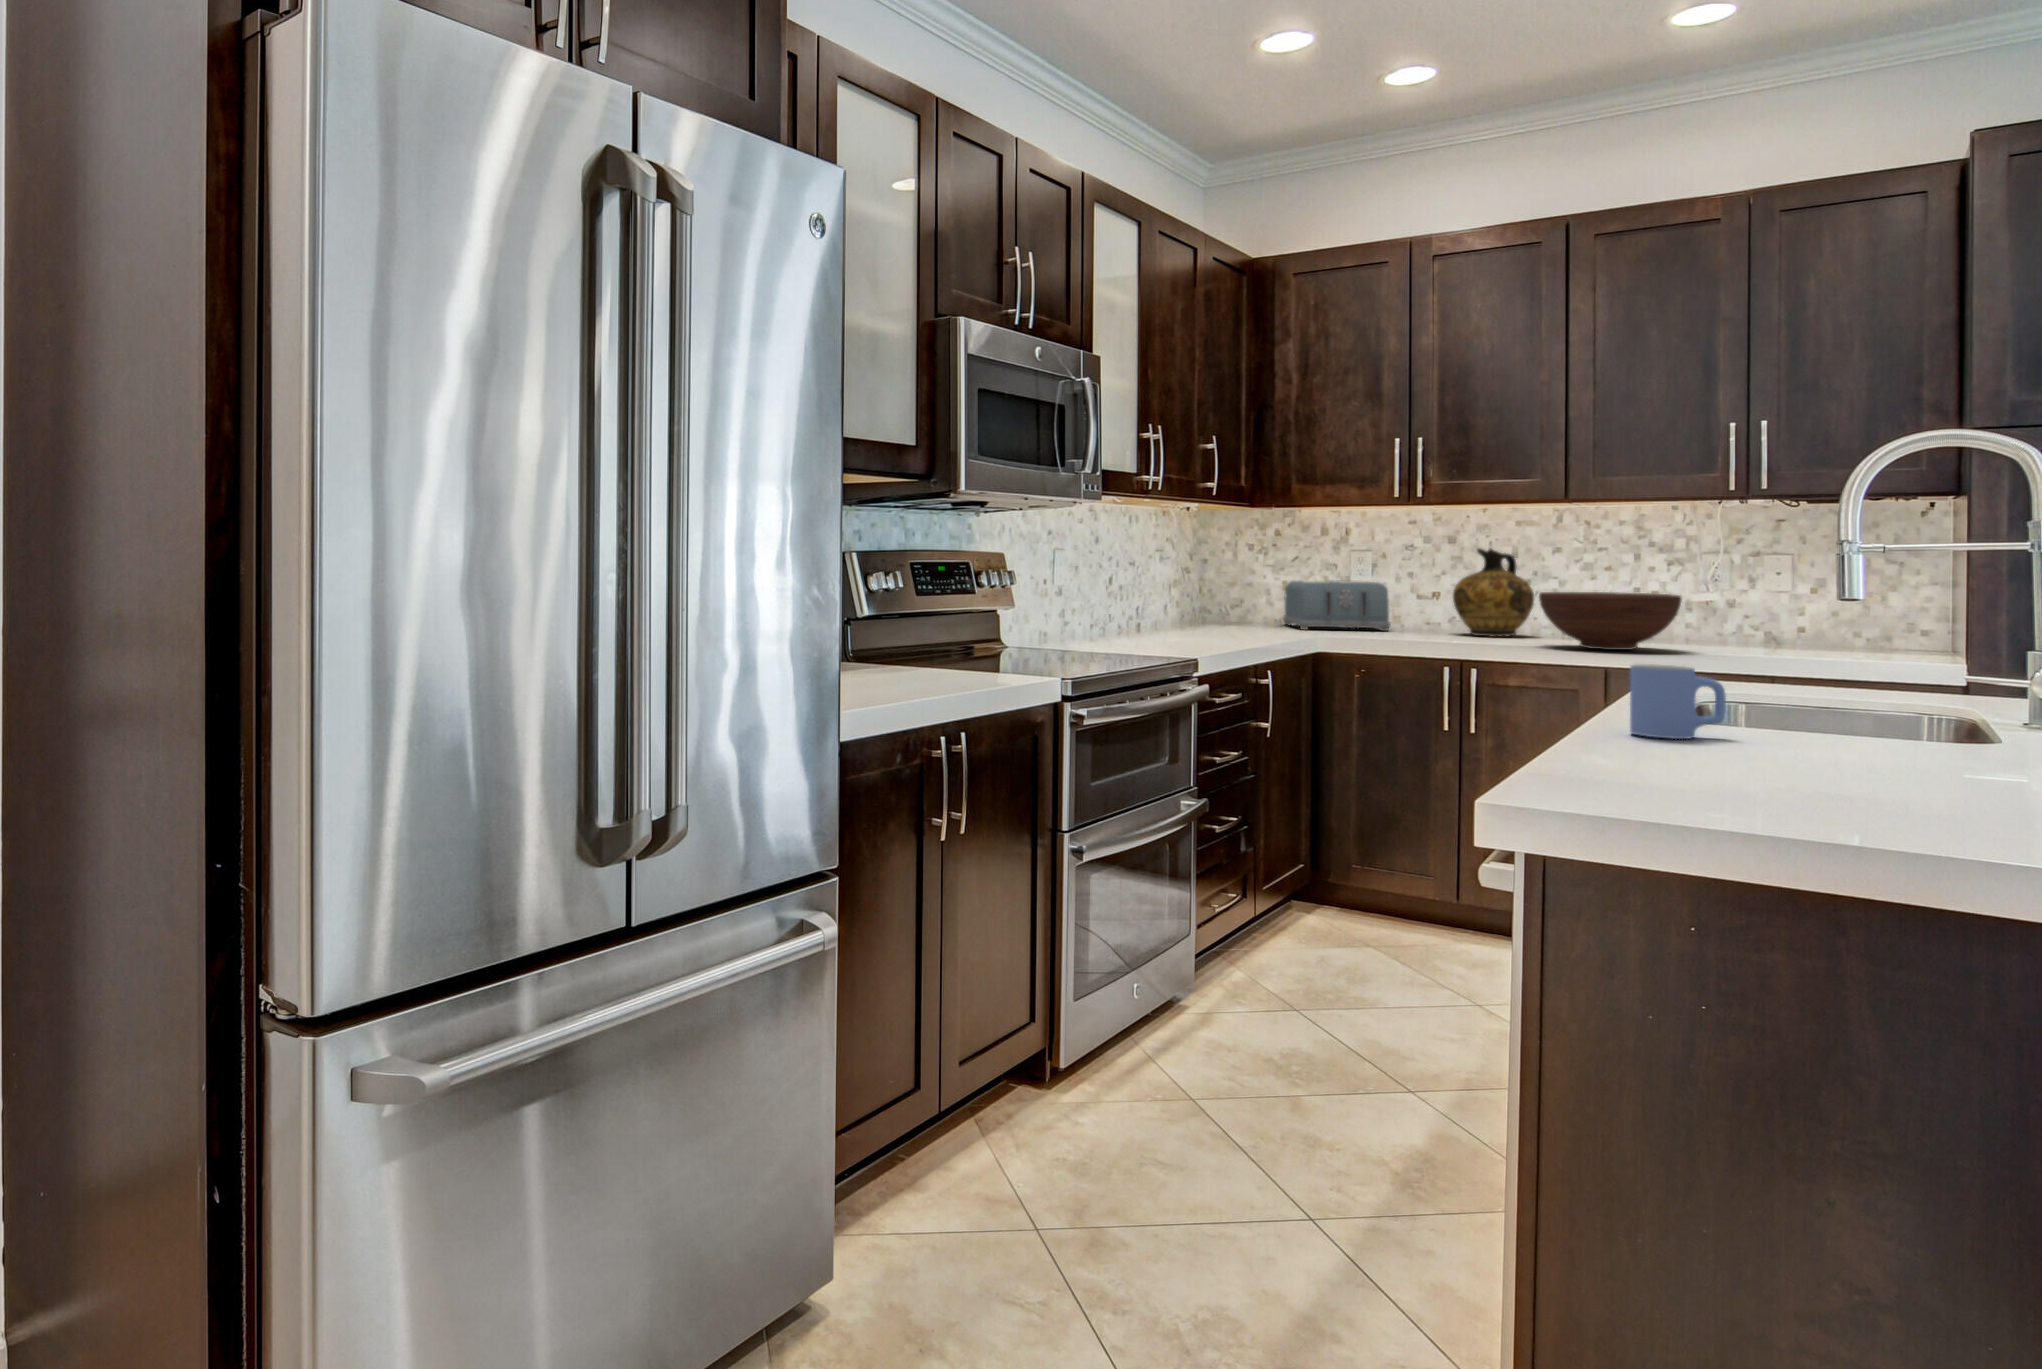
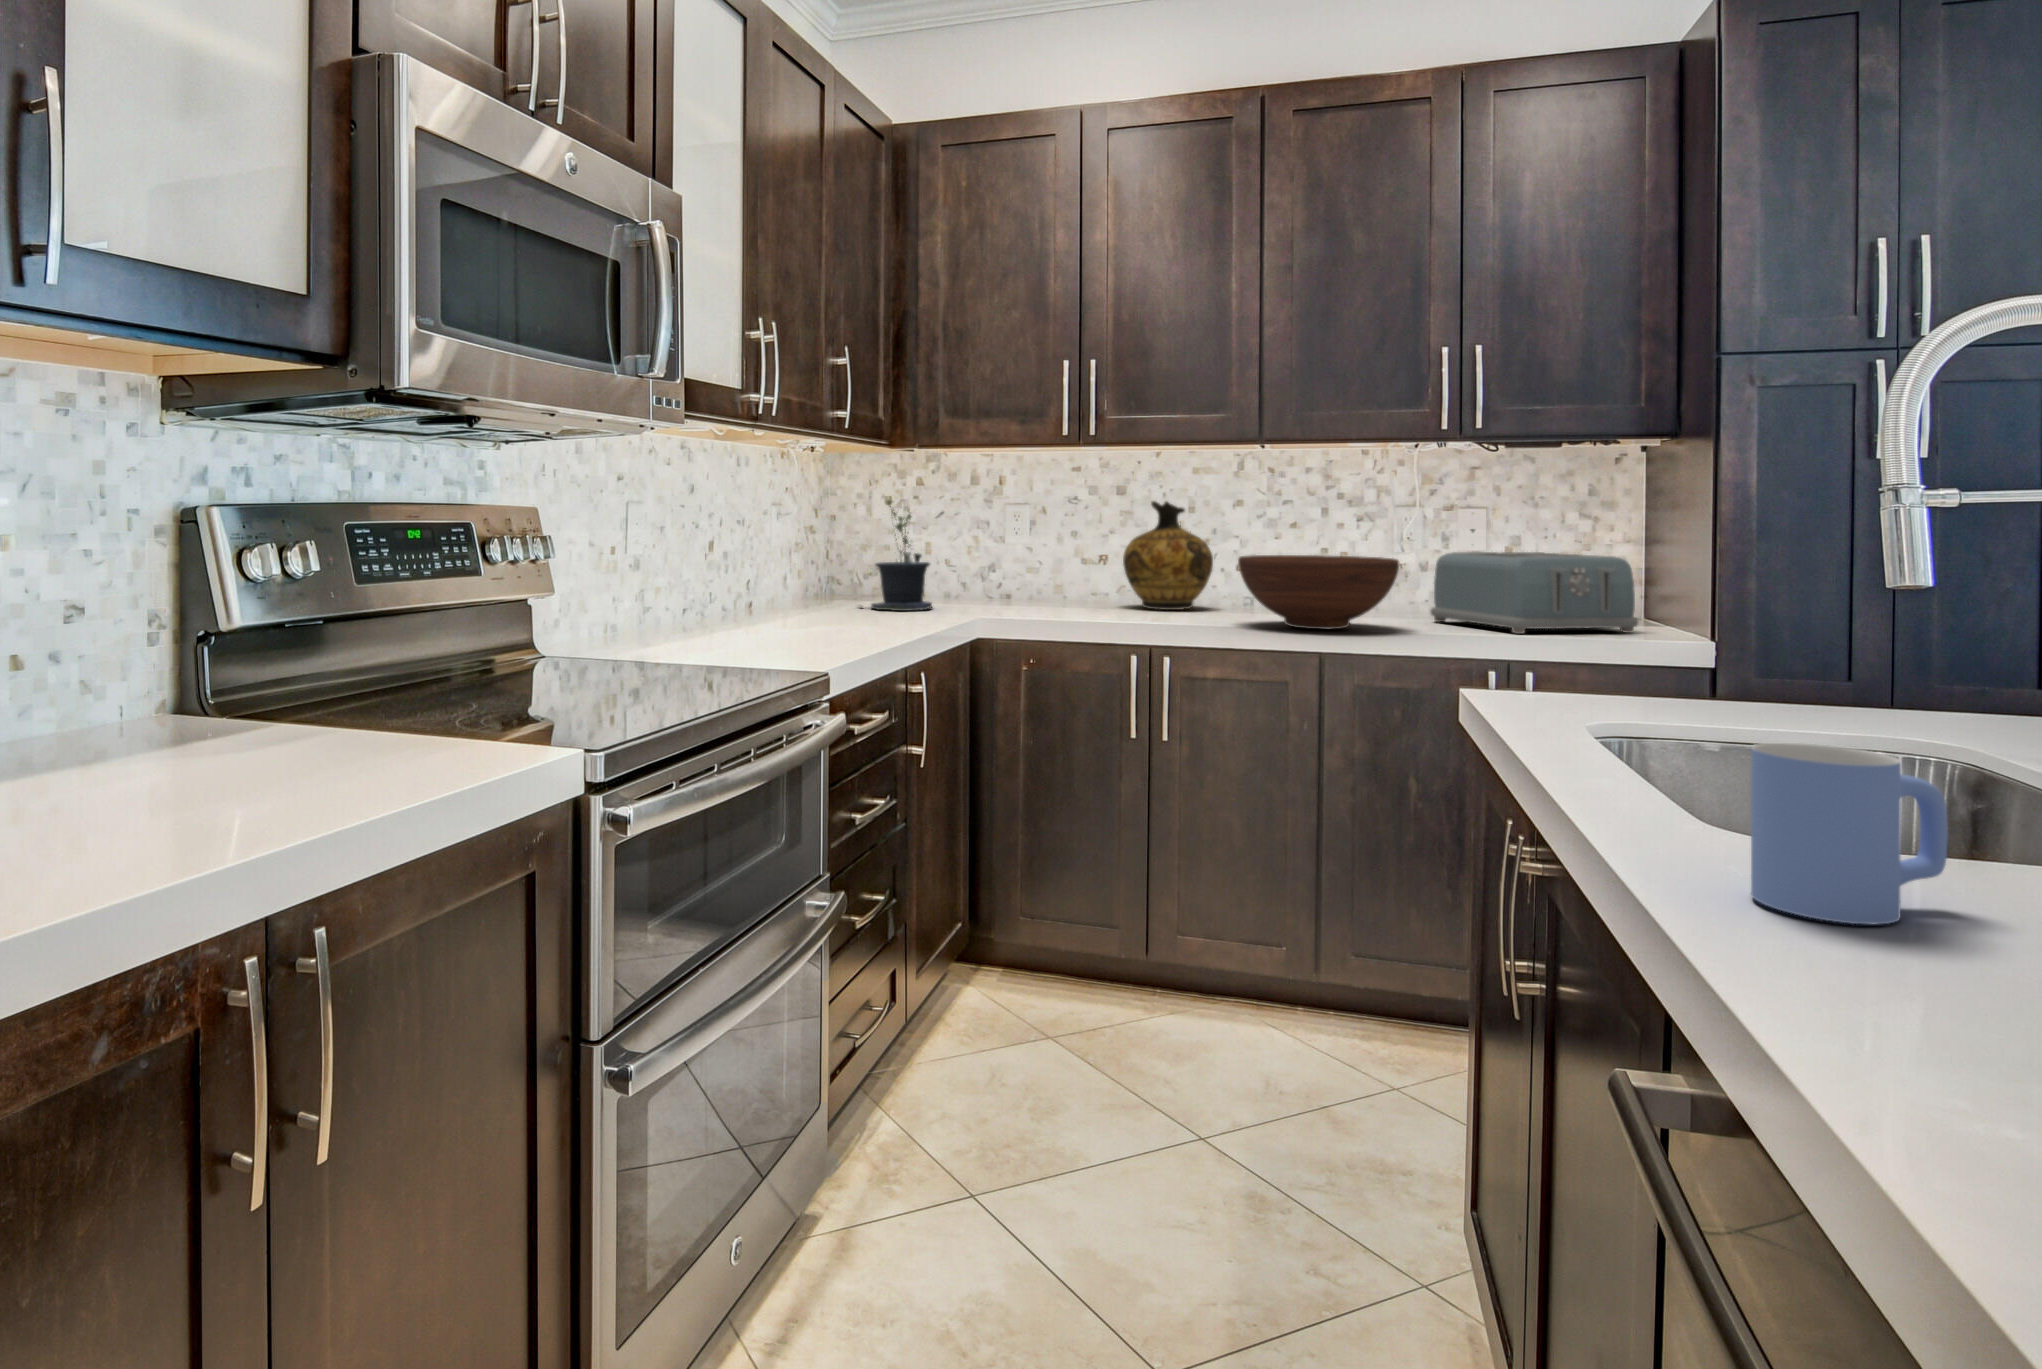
potted plant: none [1222,546,1287,632] -> present [860,499,932,611]
toaster: present [1283,581,1391,631] -> present [1431,552,1638,634]

